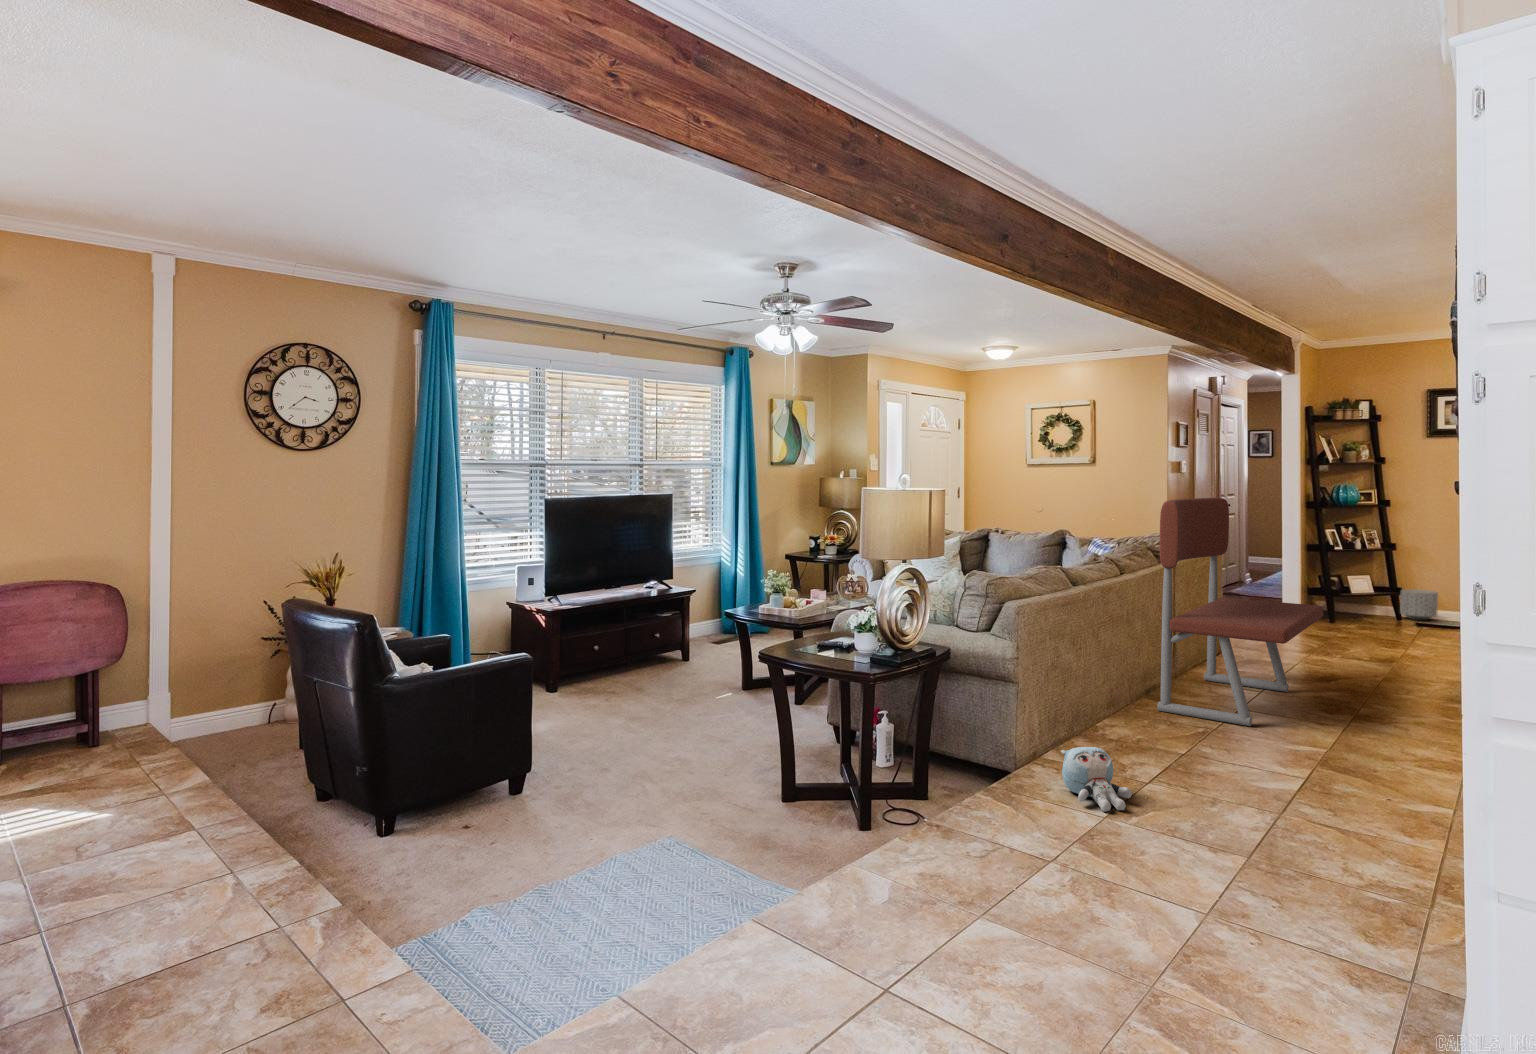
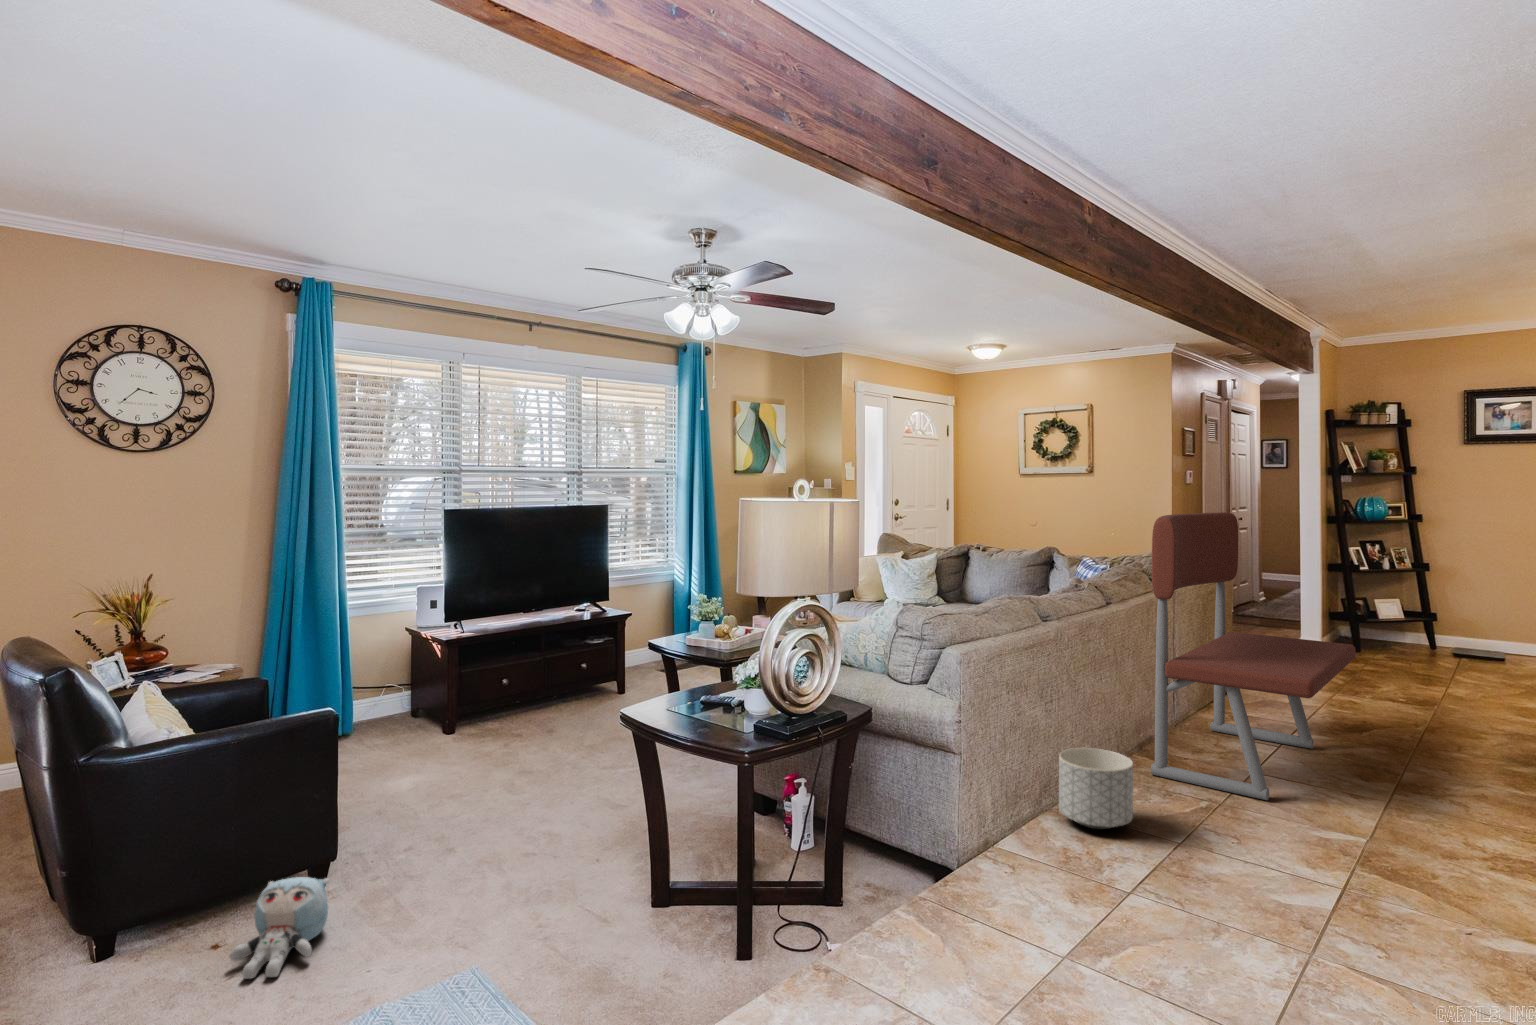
planter: present [1400,589,1438,620] -> present [1059,748,1133,829]
plush toy: present [1061,747,1132,811] -> present [230,877,329,979]

